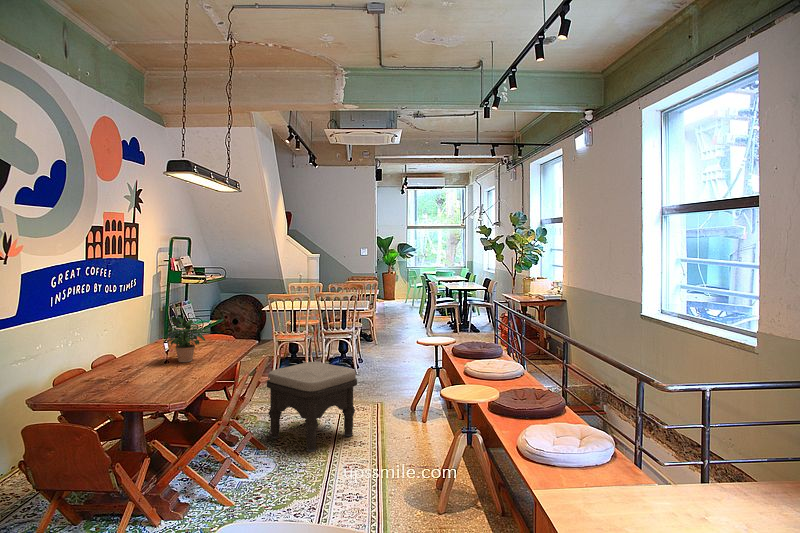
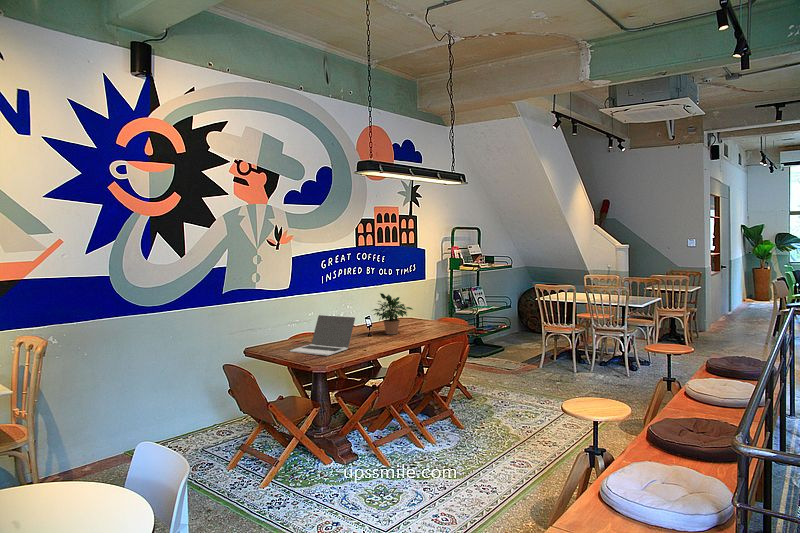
laptop: none [103,347,178,398] -> present [290,315,355,356]
ottoman: present [267,362,357,452] -> none [468,350,558,439]

